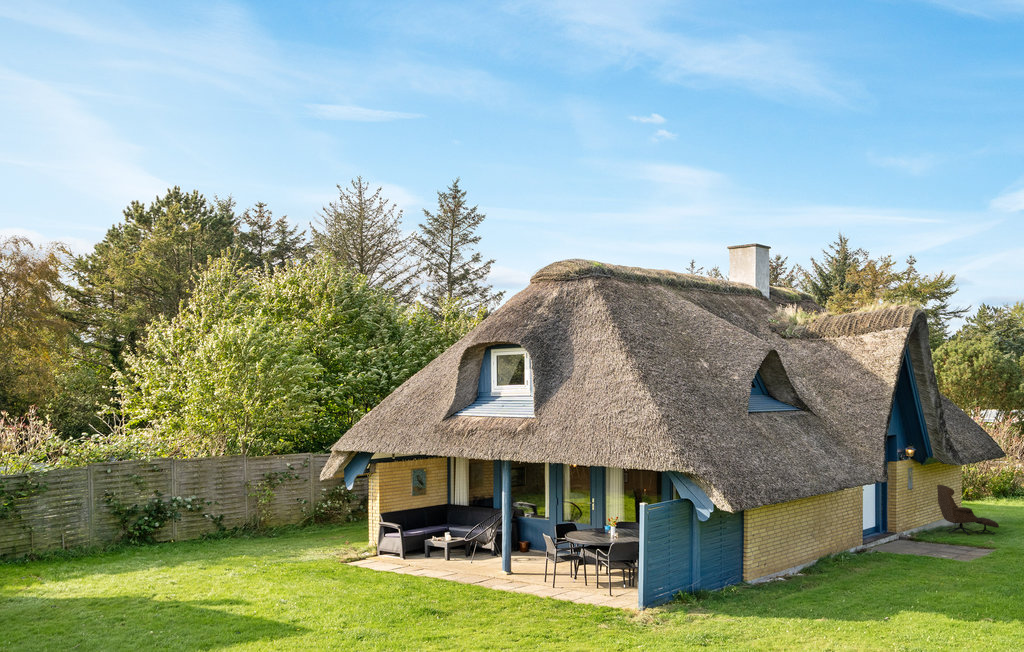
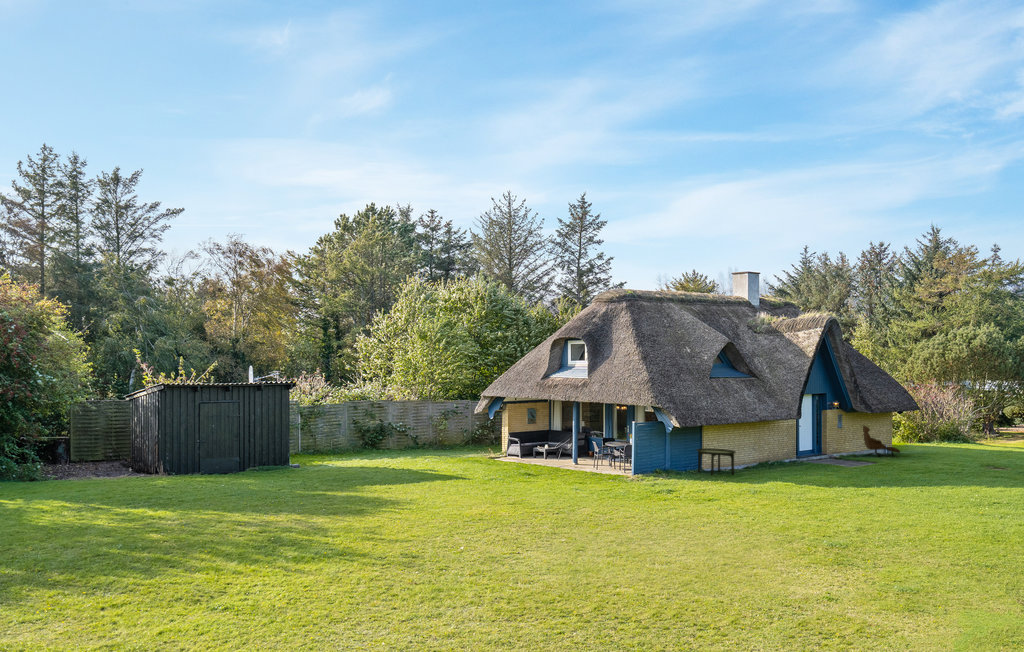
round table: none [743,544,819,600] -> present [697,448,736,475]

